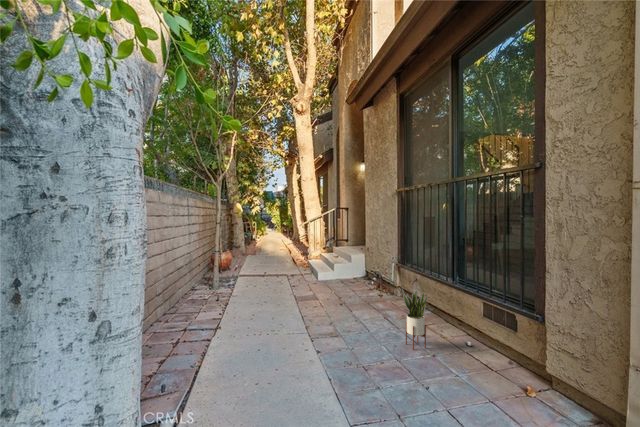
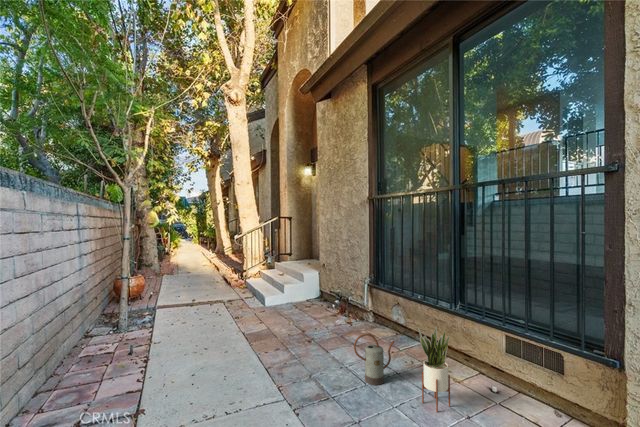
watering can: none [362,294,395,332] -> present [354,334,394,385]

